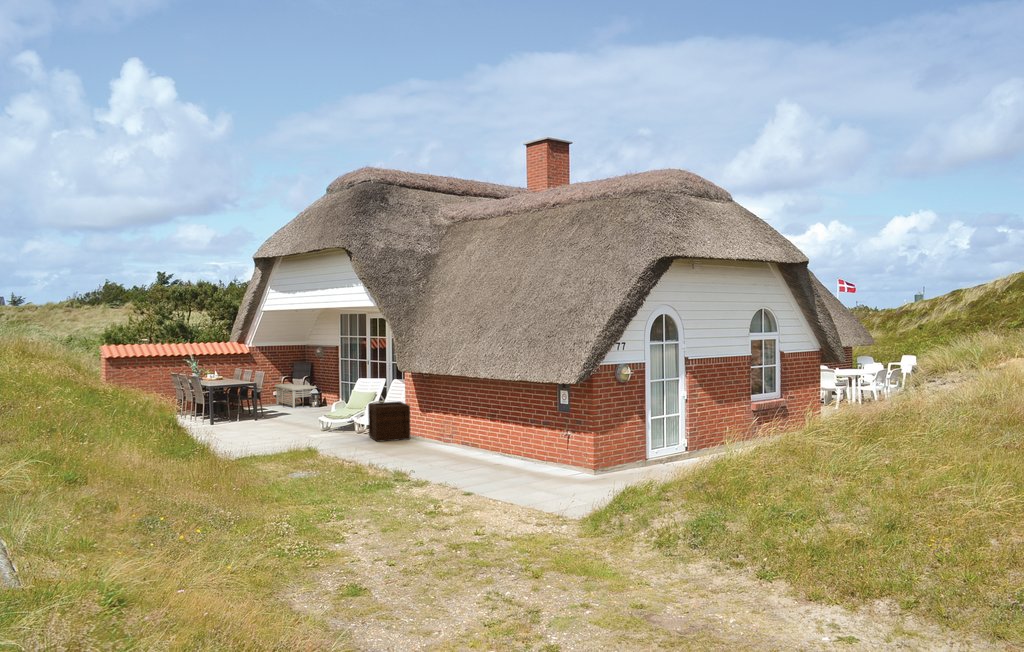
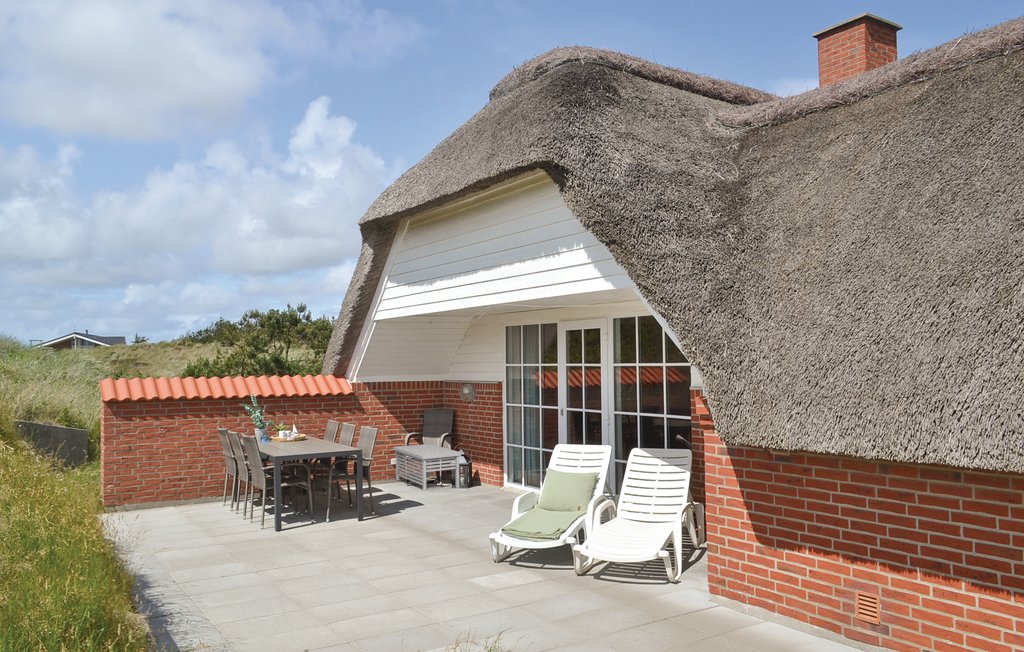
wooden crate: present [368,402,410,442] -> none [616,516,742,640]

